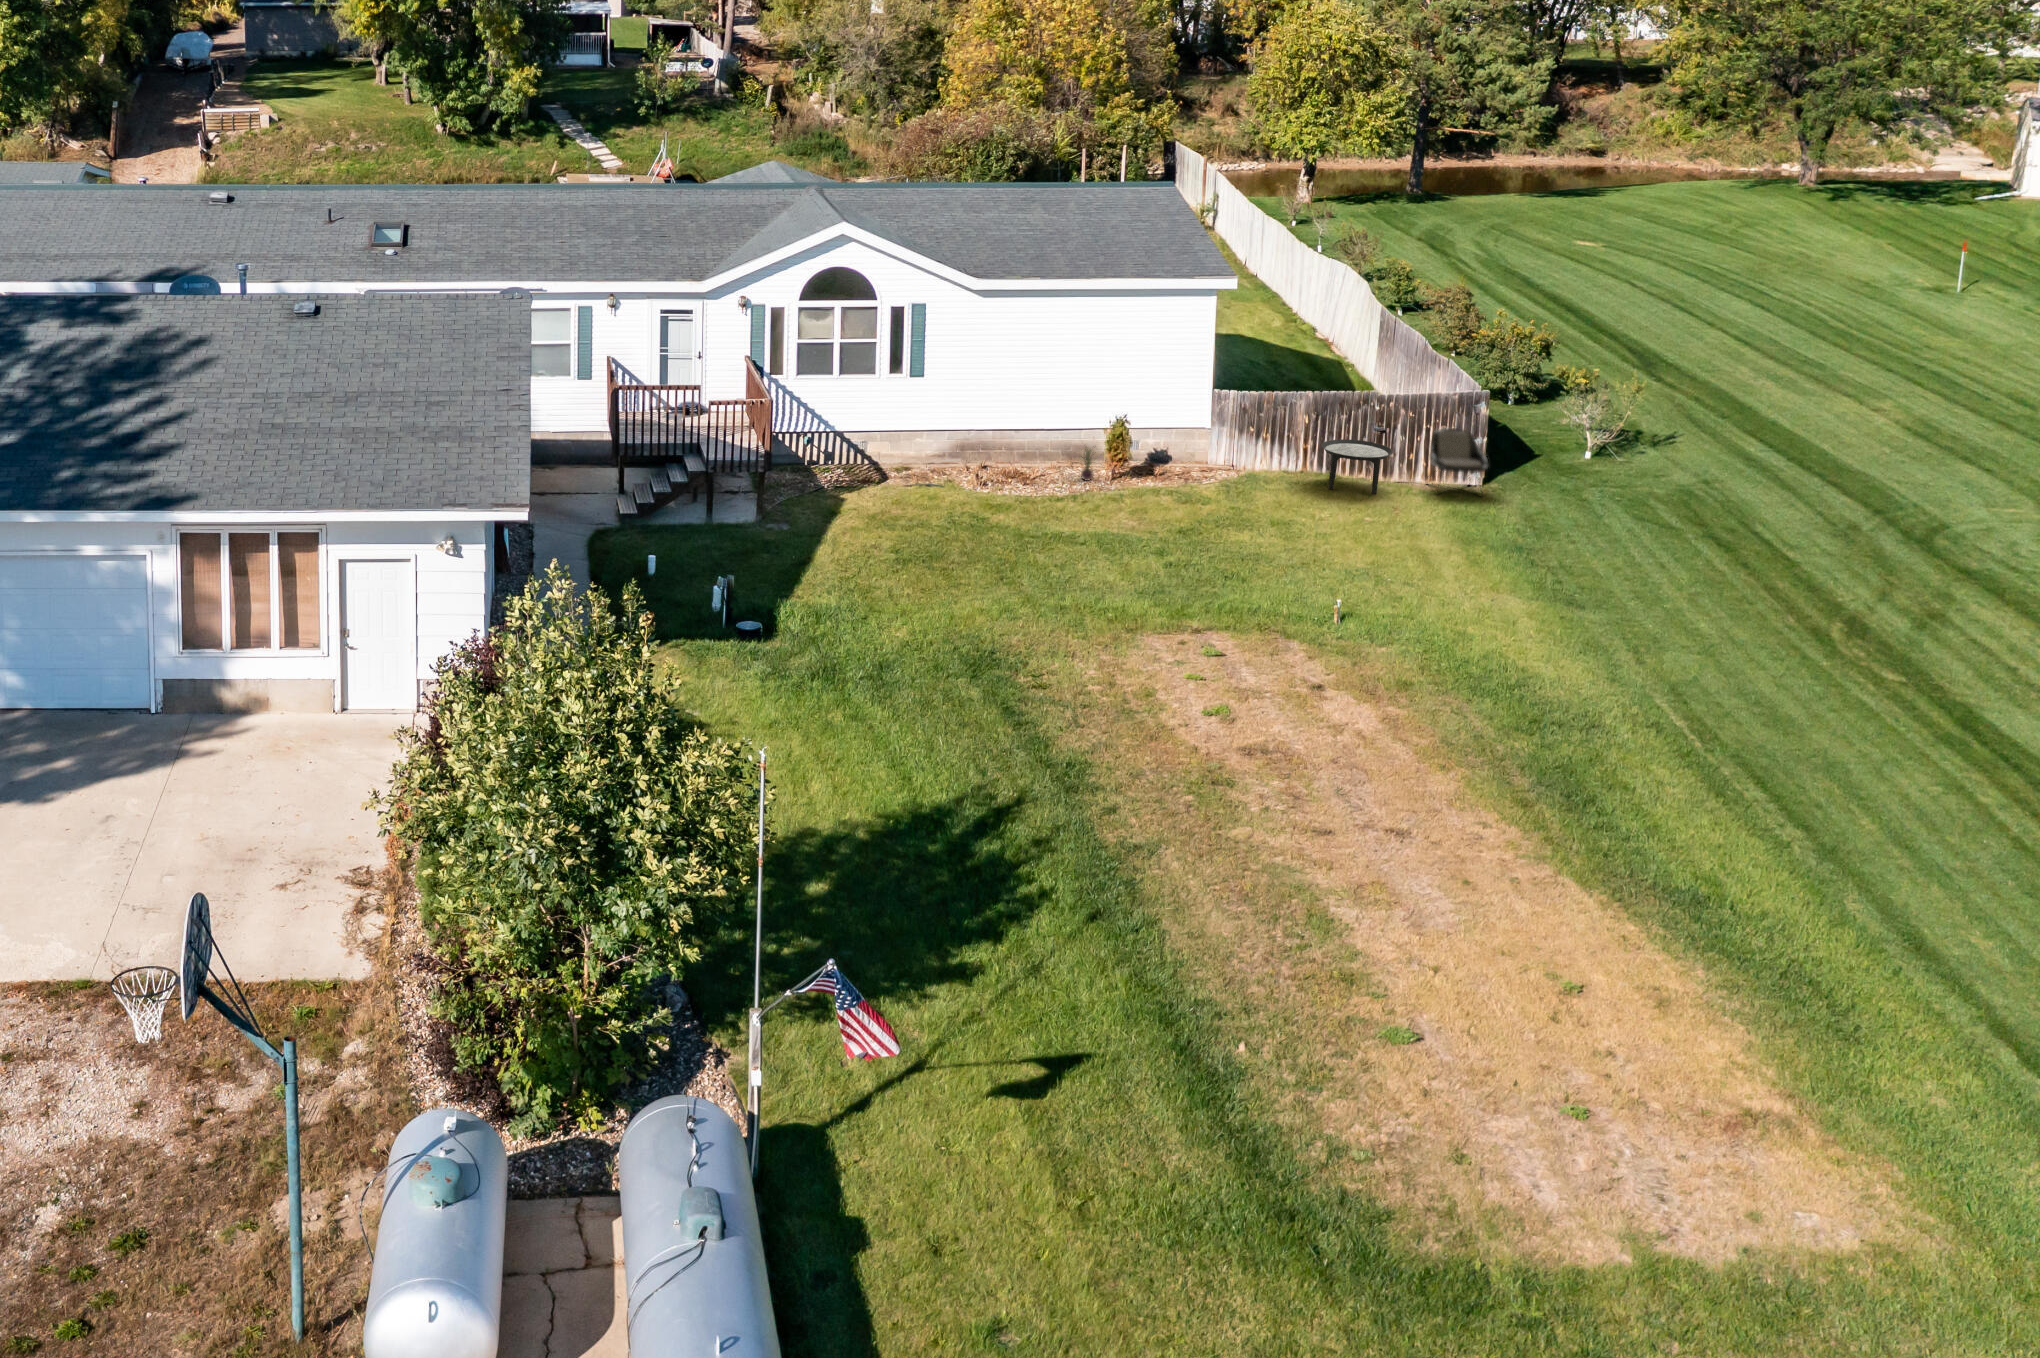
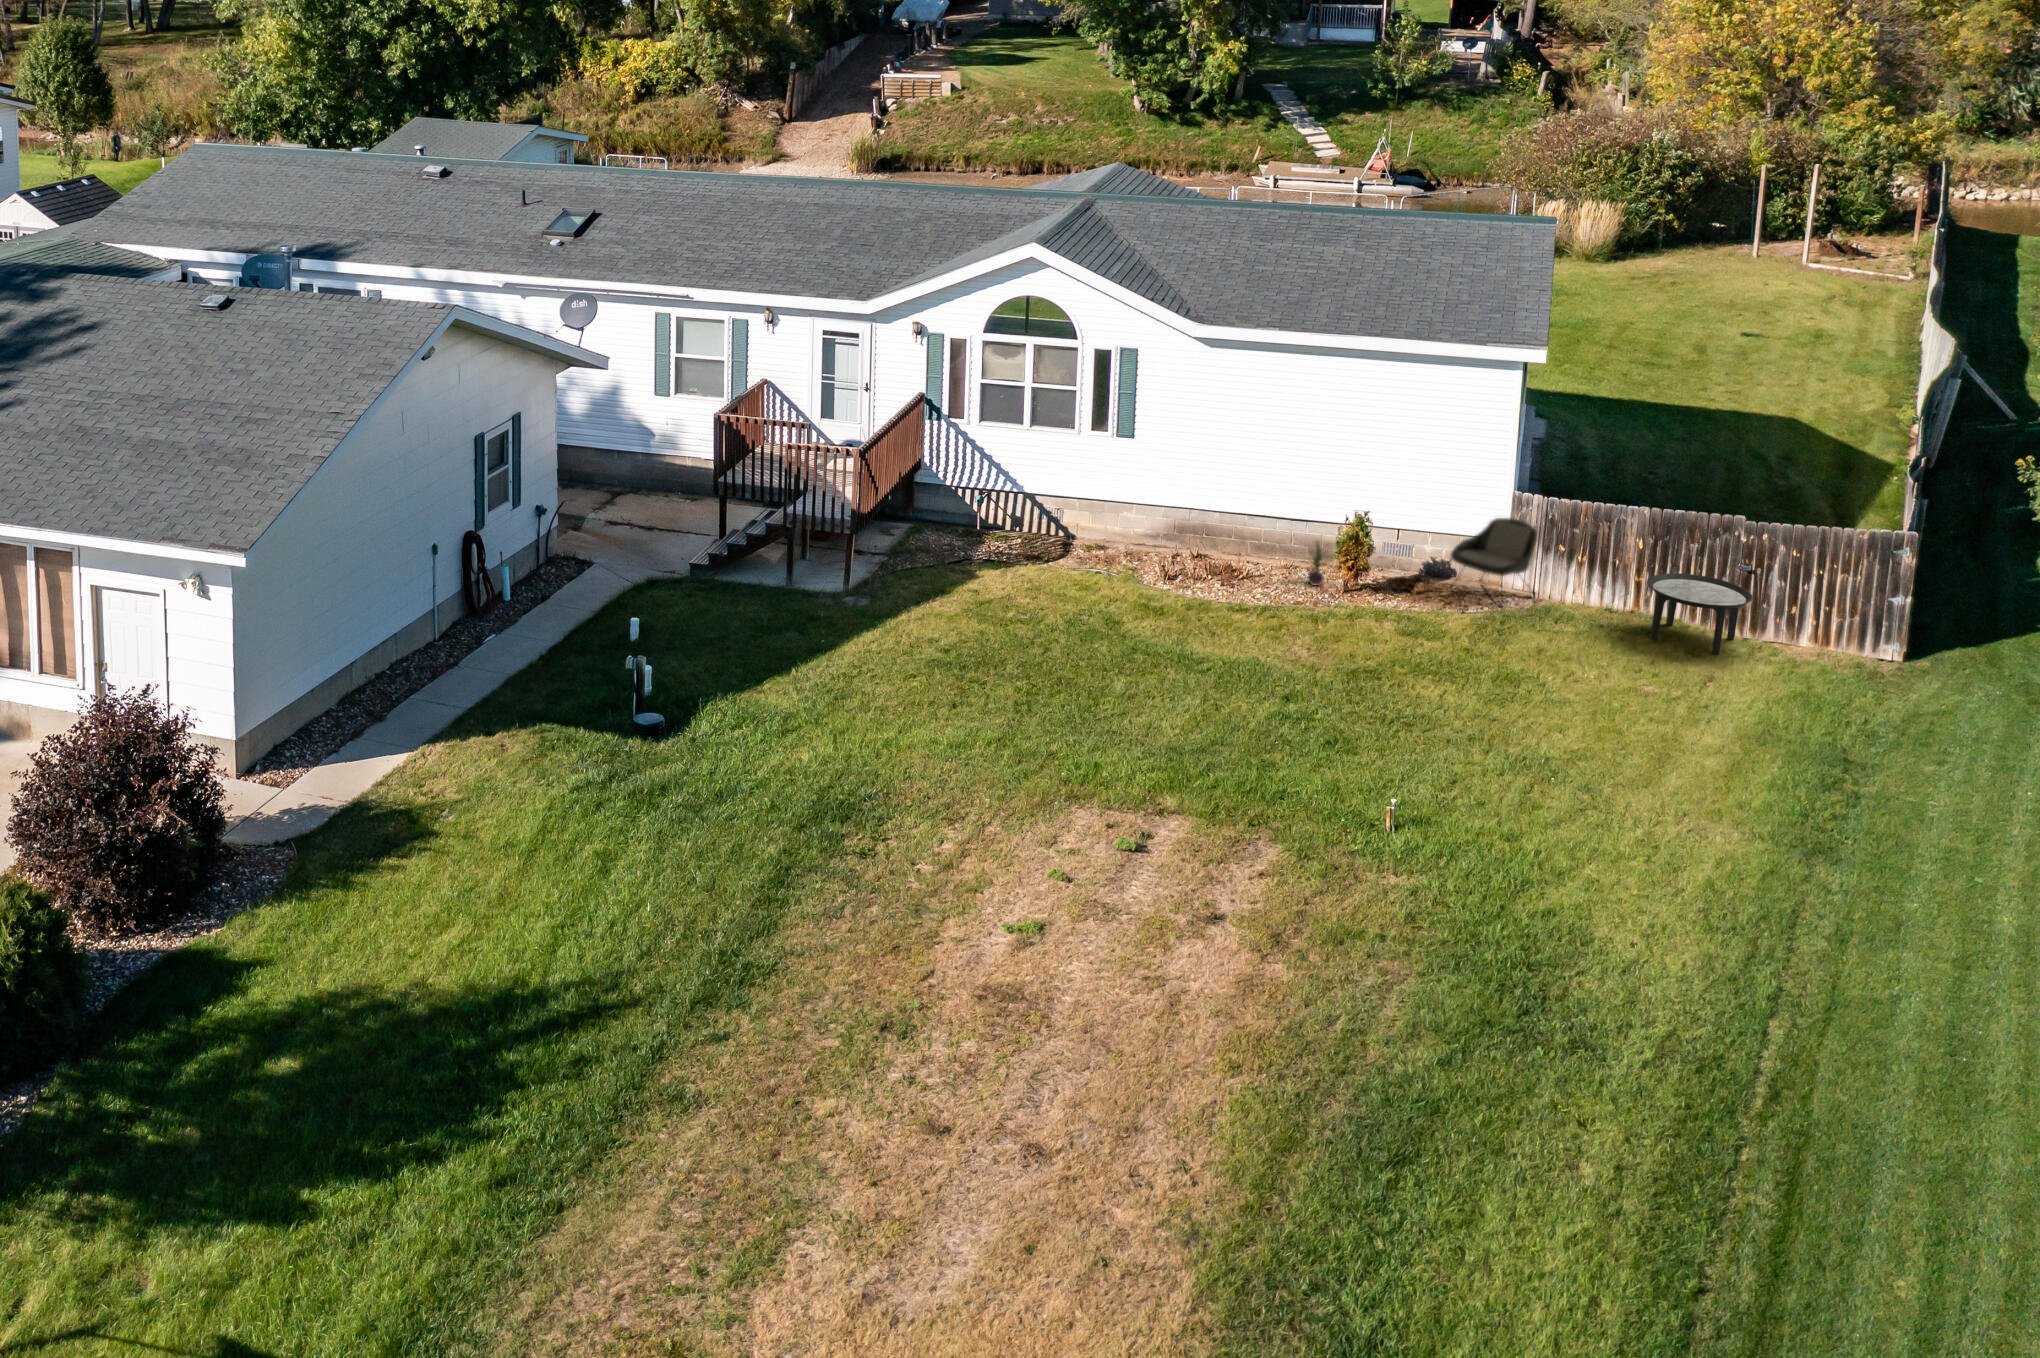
lounge chair: present [1429,428,1489,495] -> present [1450,518,1537,607]

